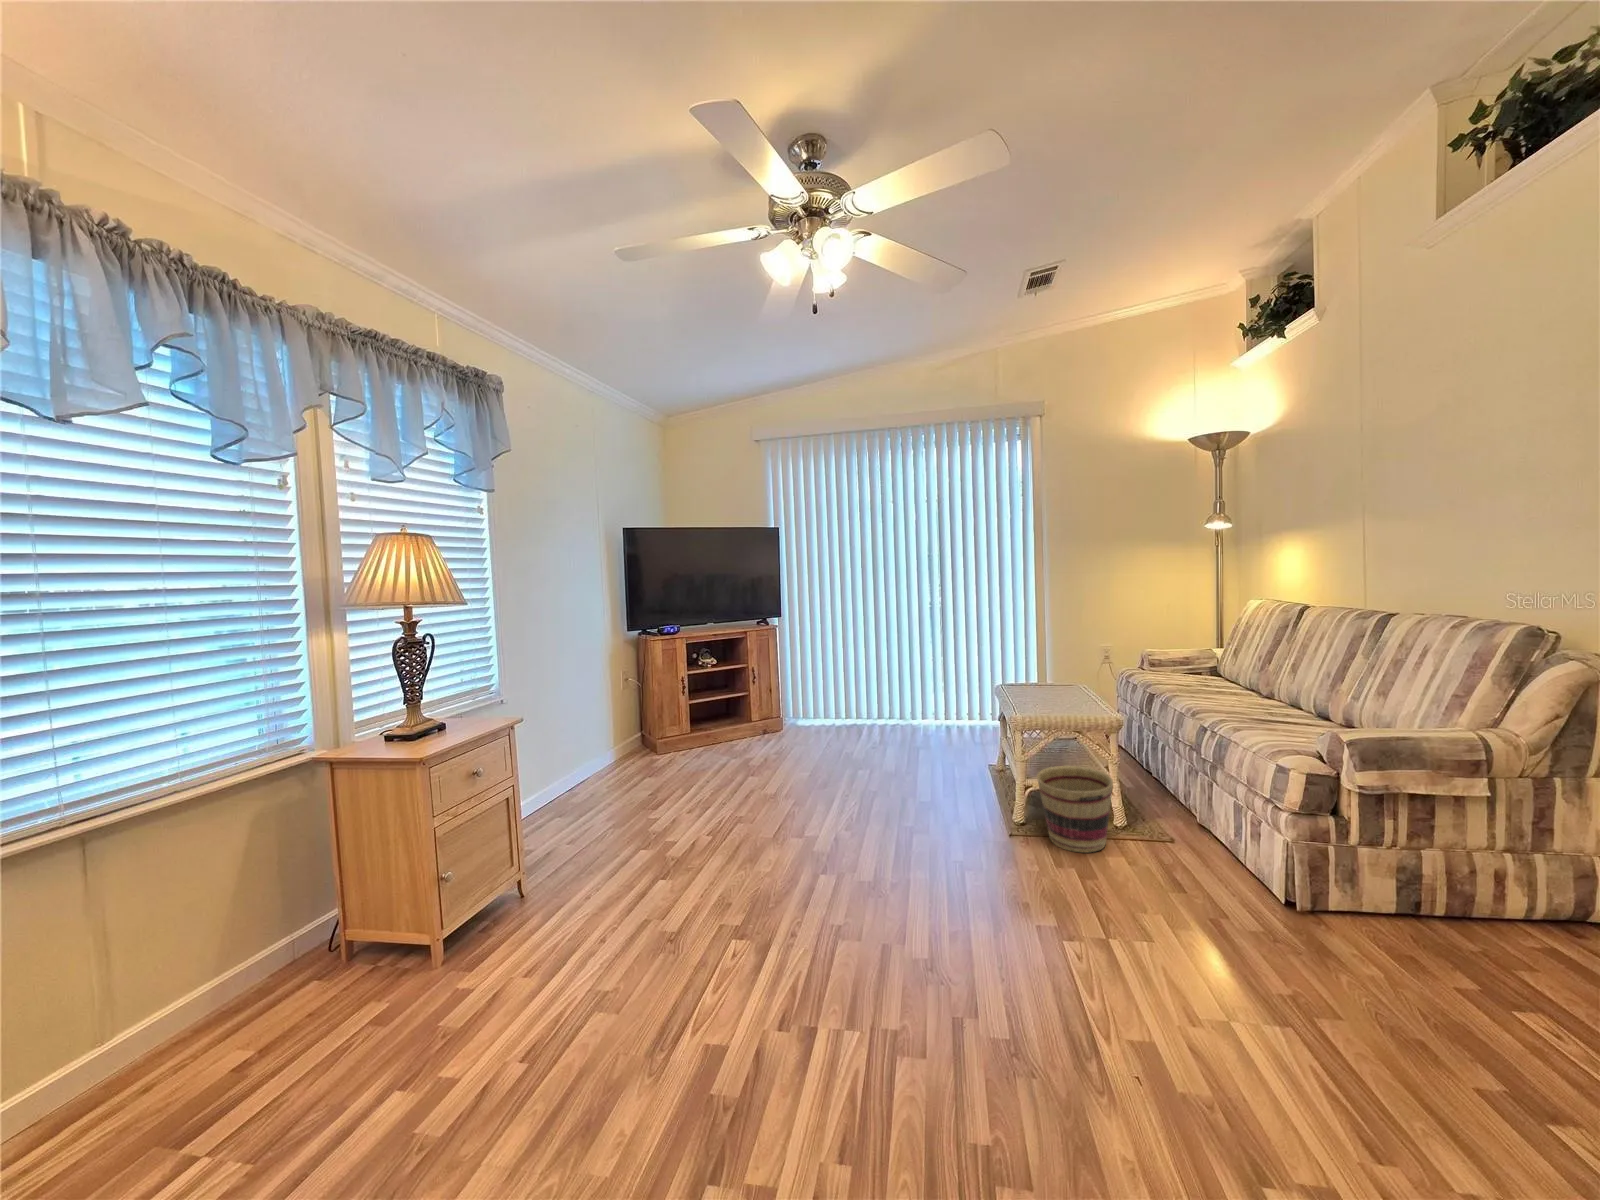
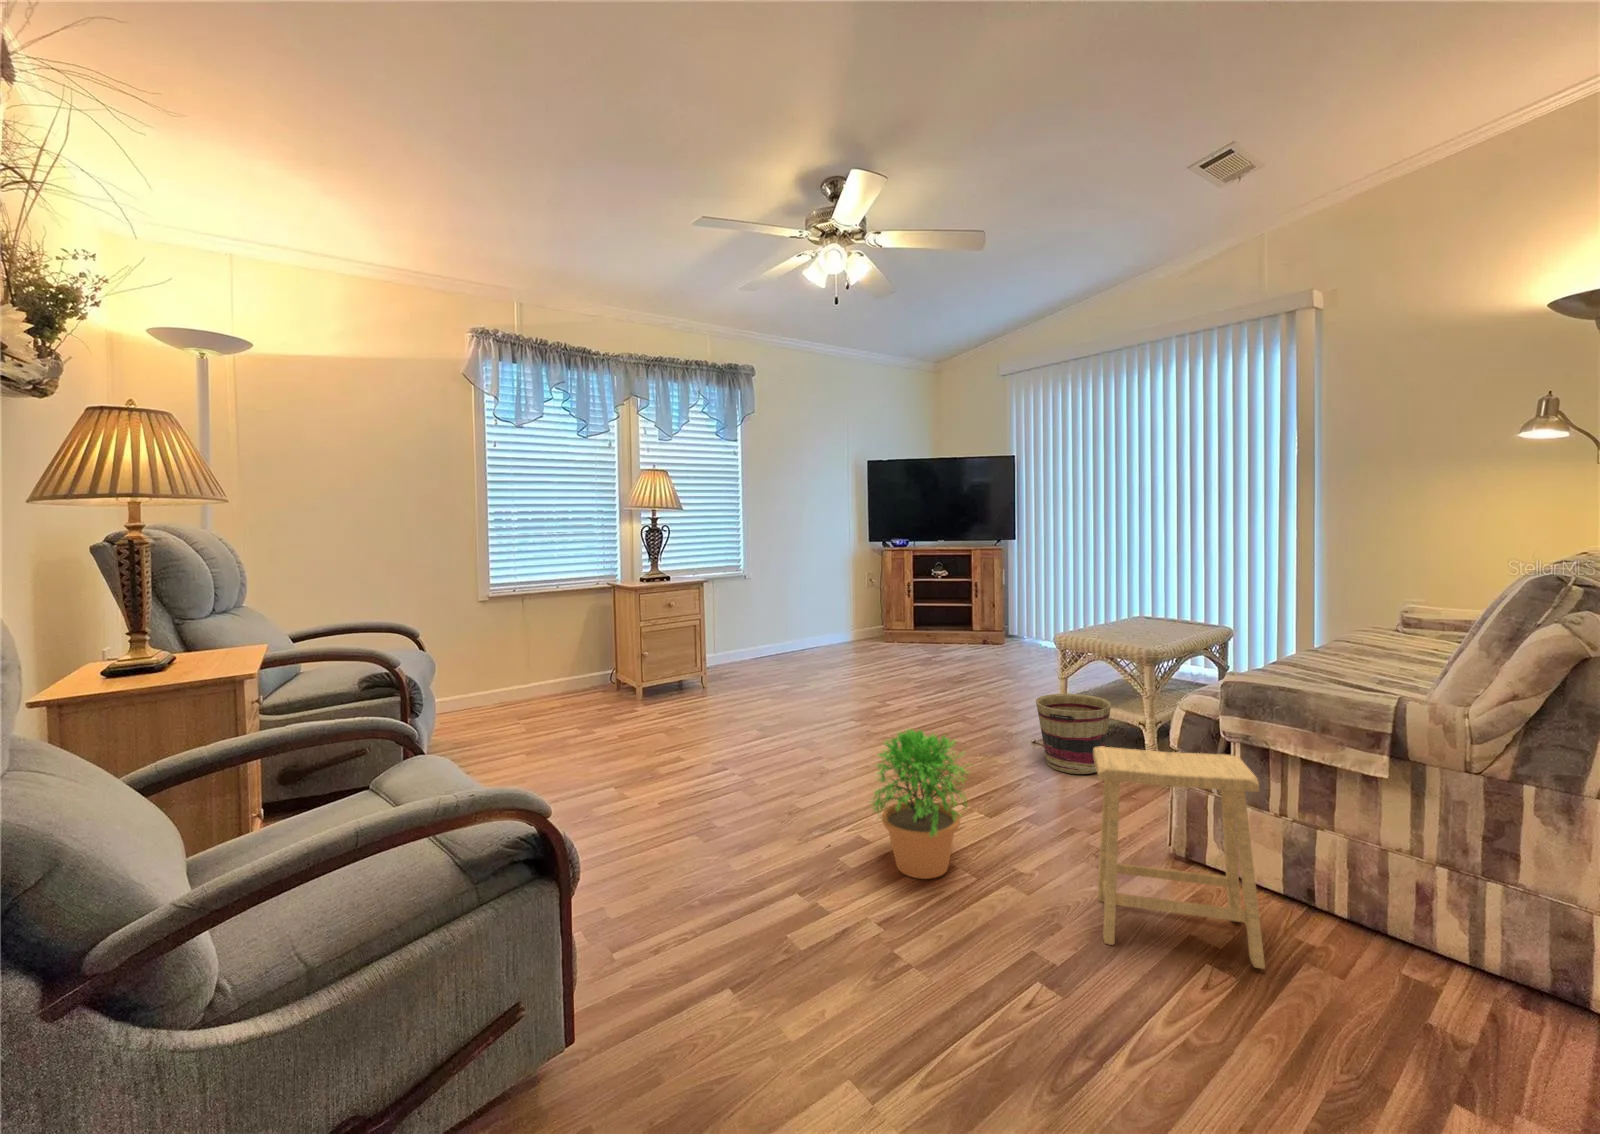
footstool: none [1369,813,1547,1050] -> present [1094,747,1265,969]
potted plant: none [1175,879,1361,1084] -> present [870,729,969,879]

